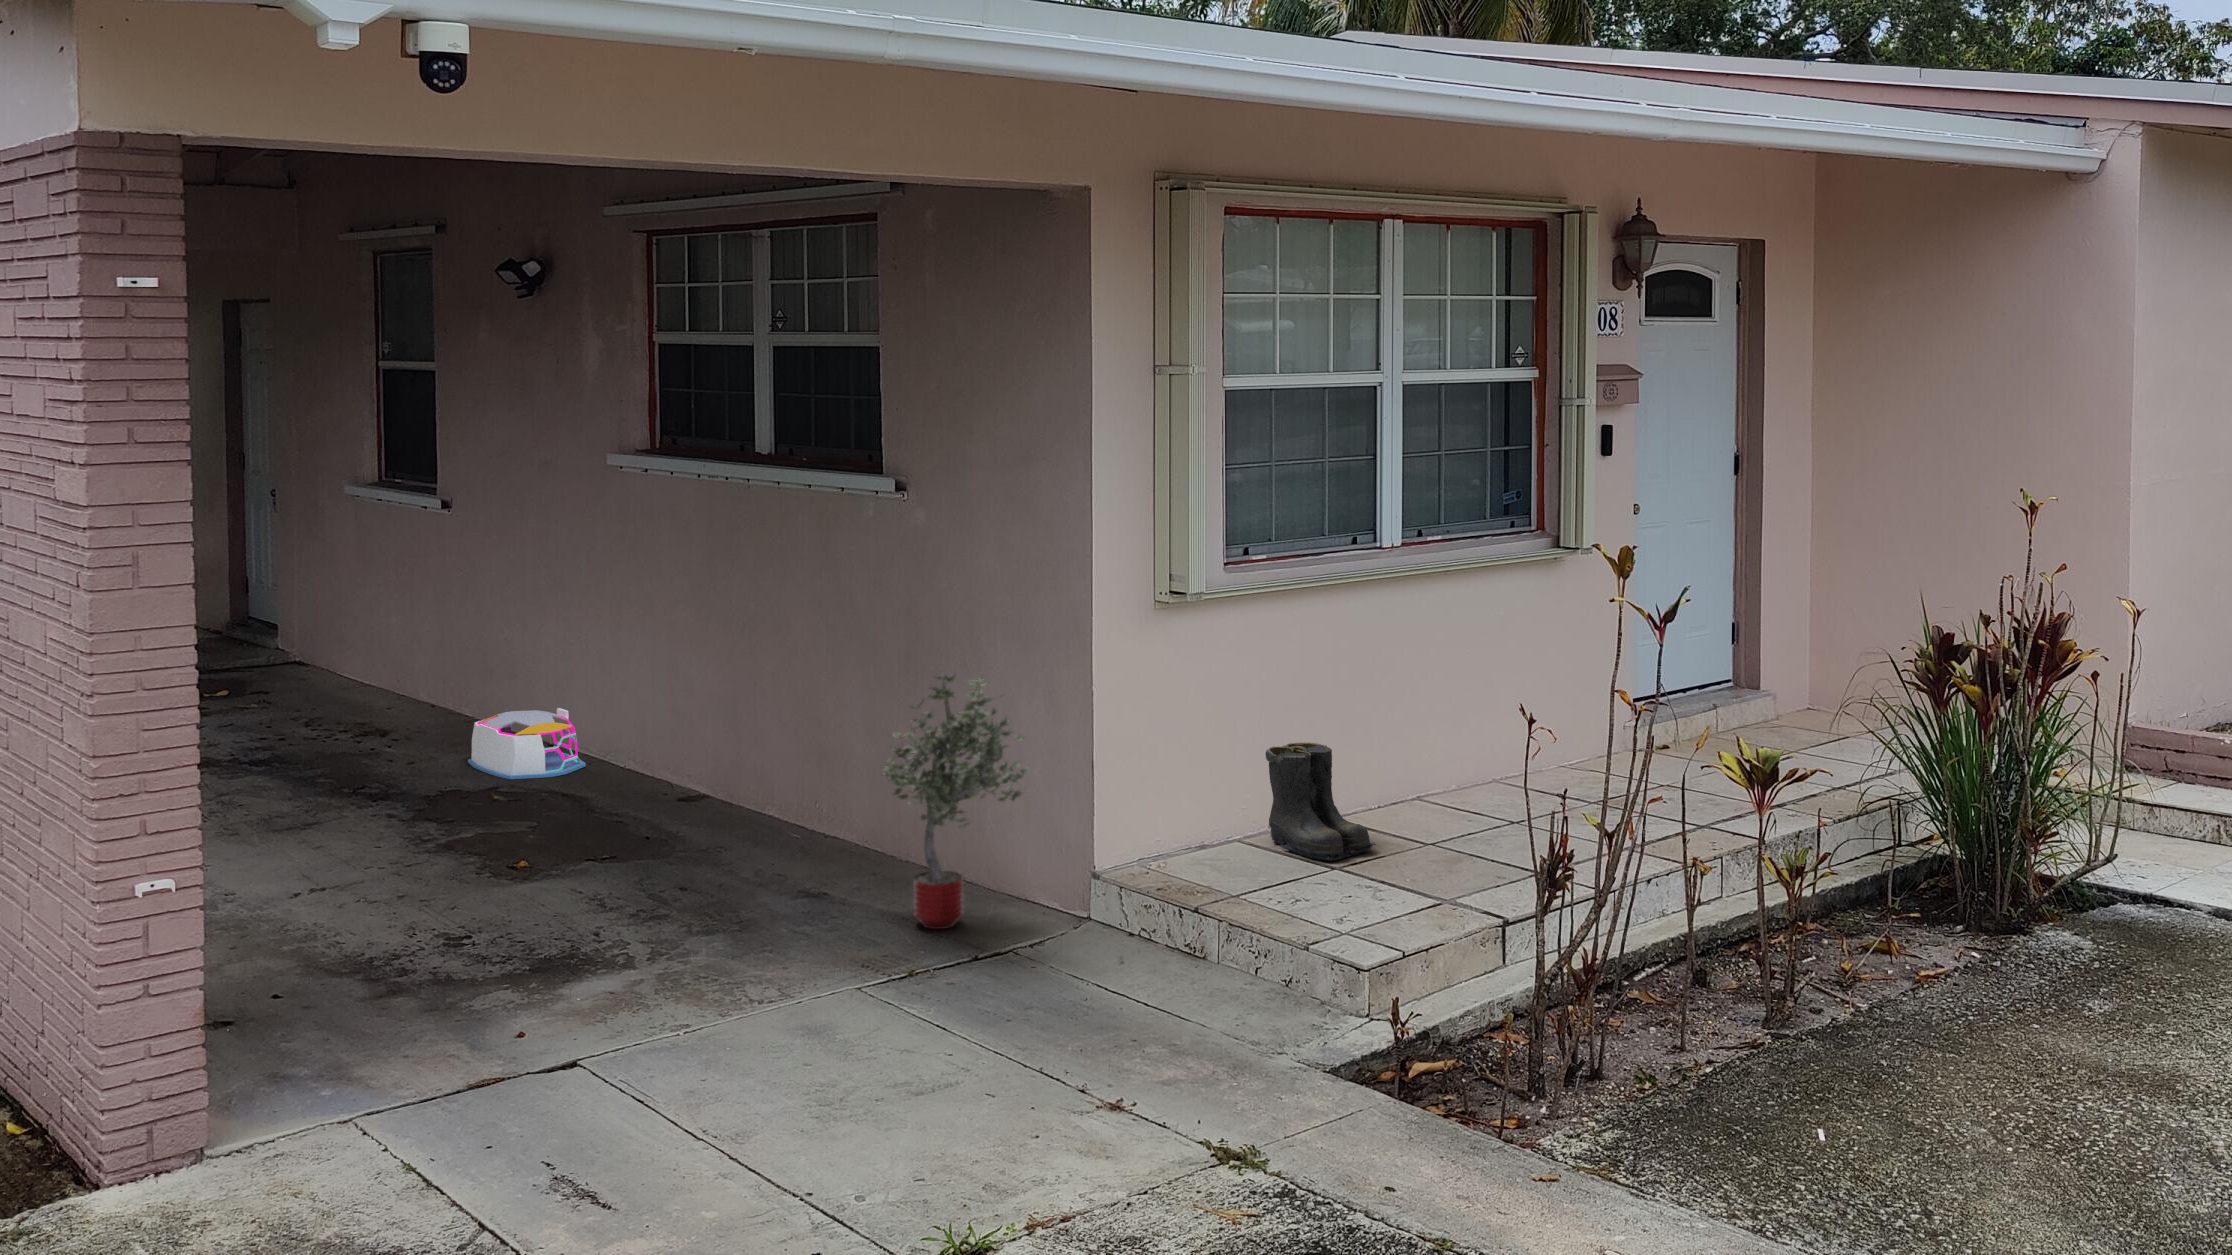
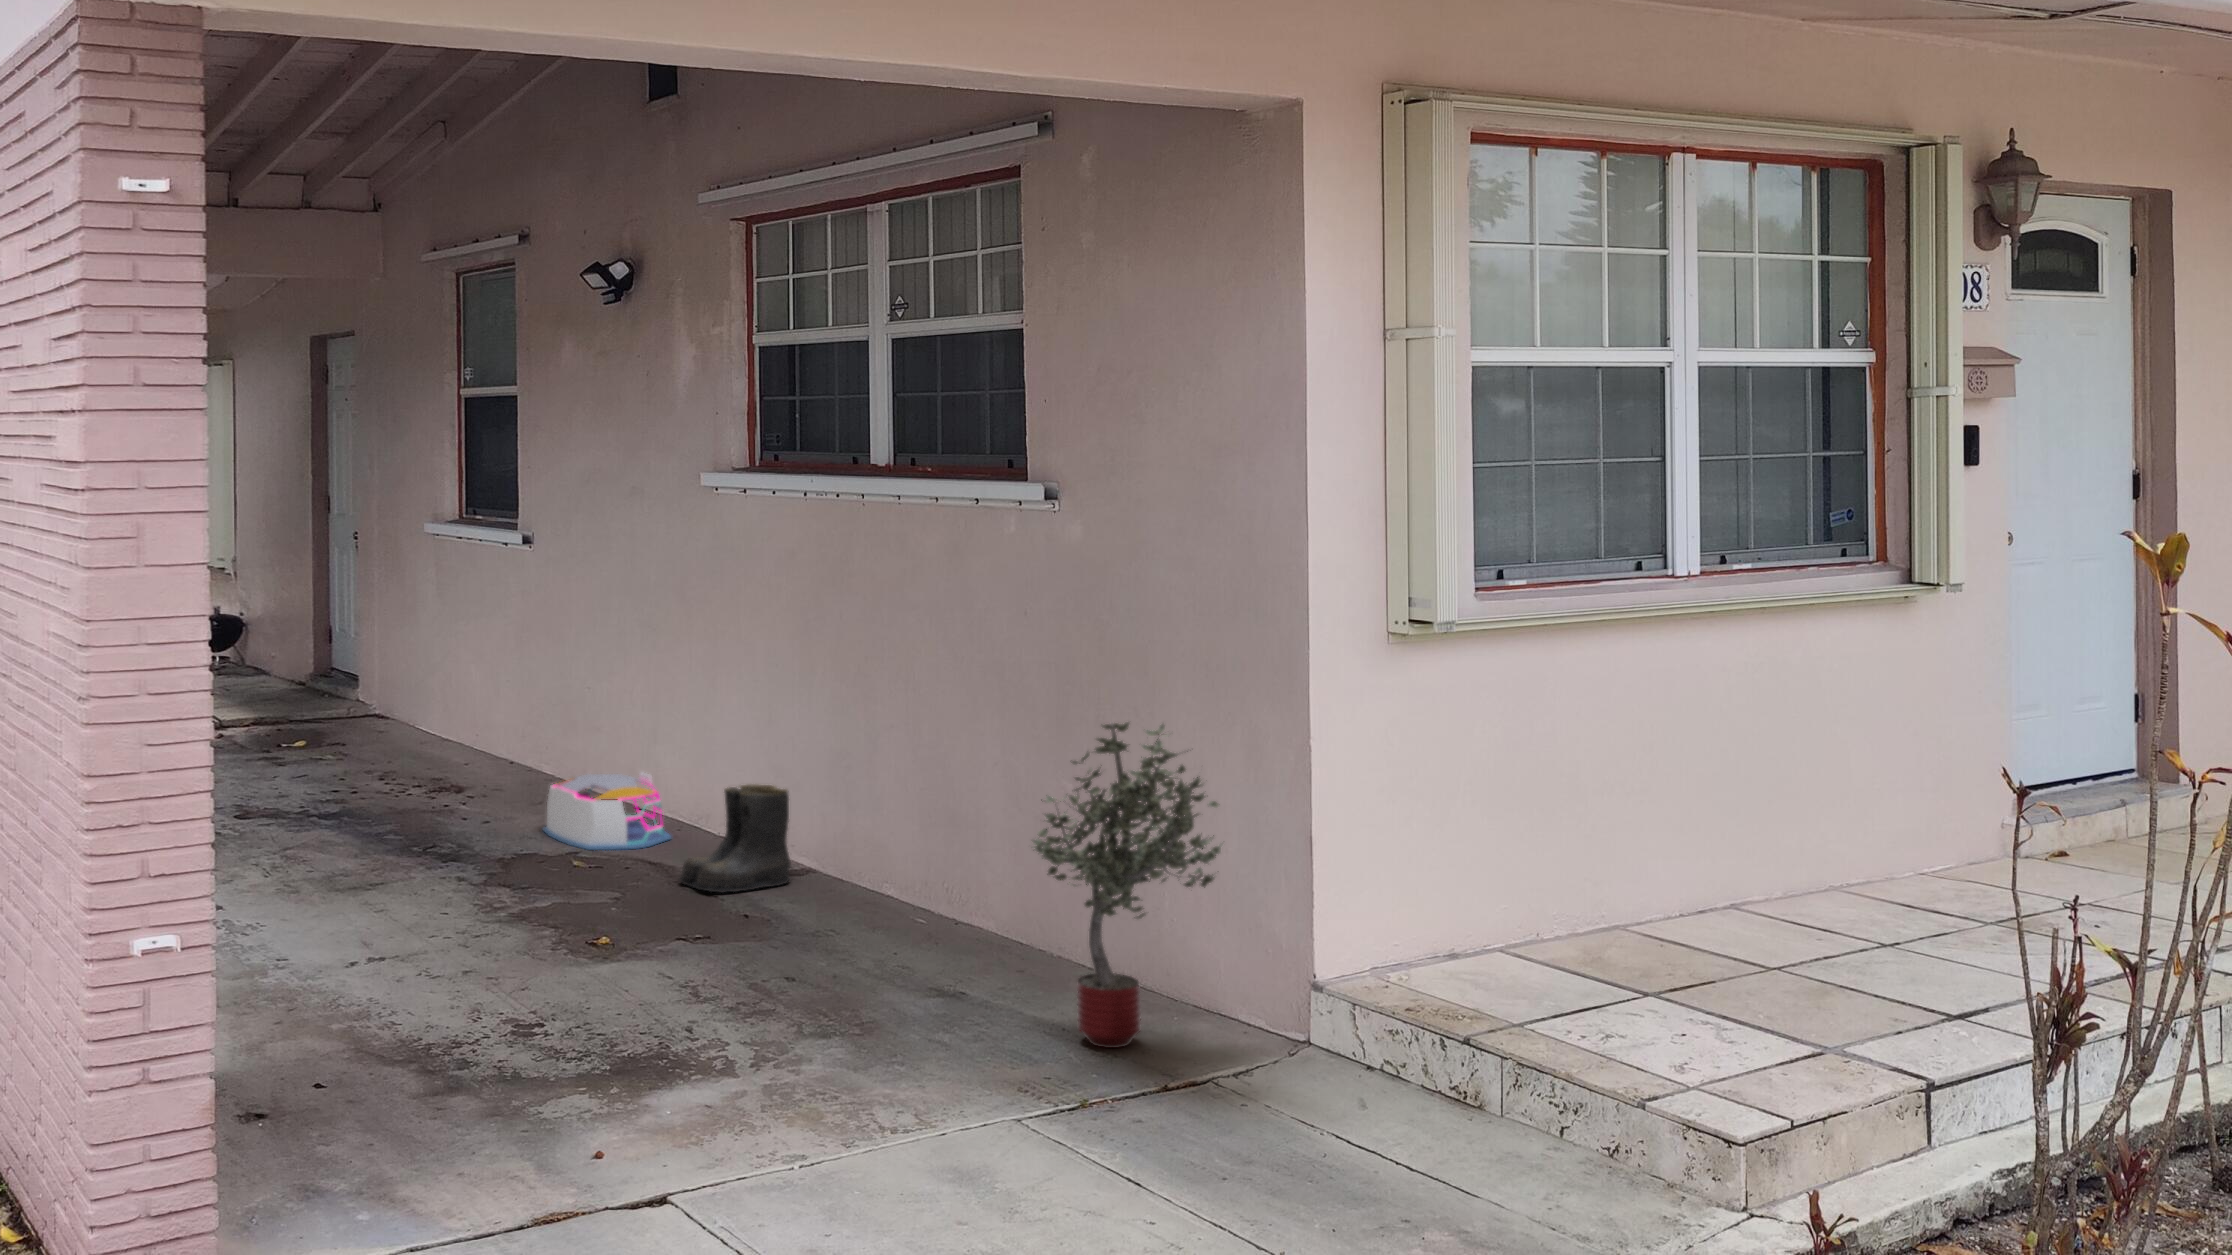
boots: present [1266,742,1376,861] -> present [680,784,791,892]

